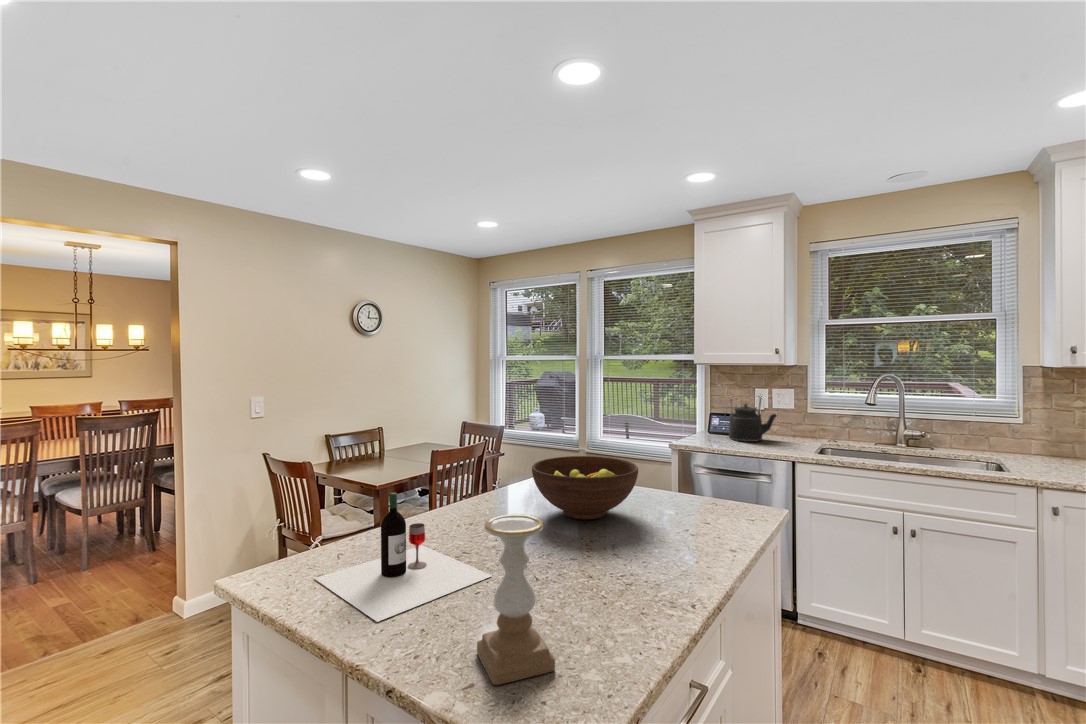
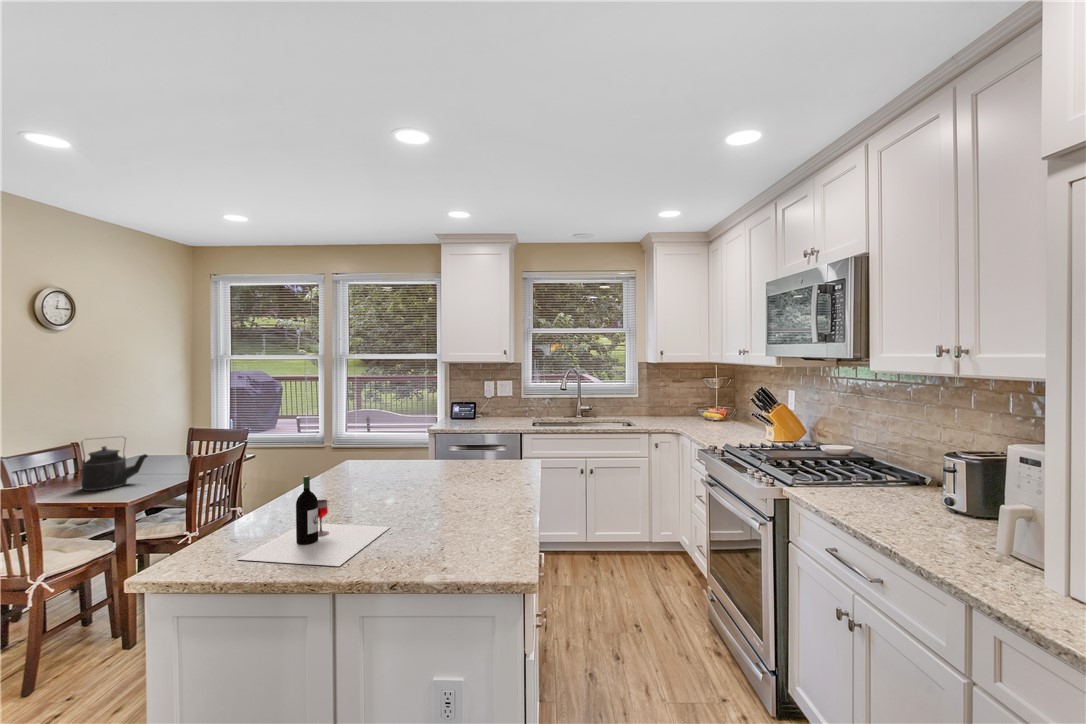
kettle: present [729,396,777,442] -> present [81,436,148,491]
fruit bowl: present [532,456,638,519] -> none [370,438,455,486]
candle holder: present [477,514,555,685] -> none [431,467,487,569]

